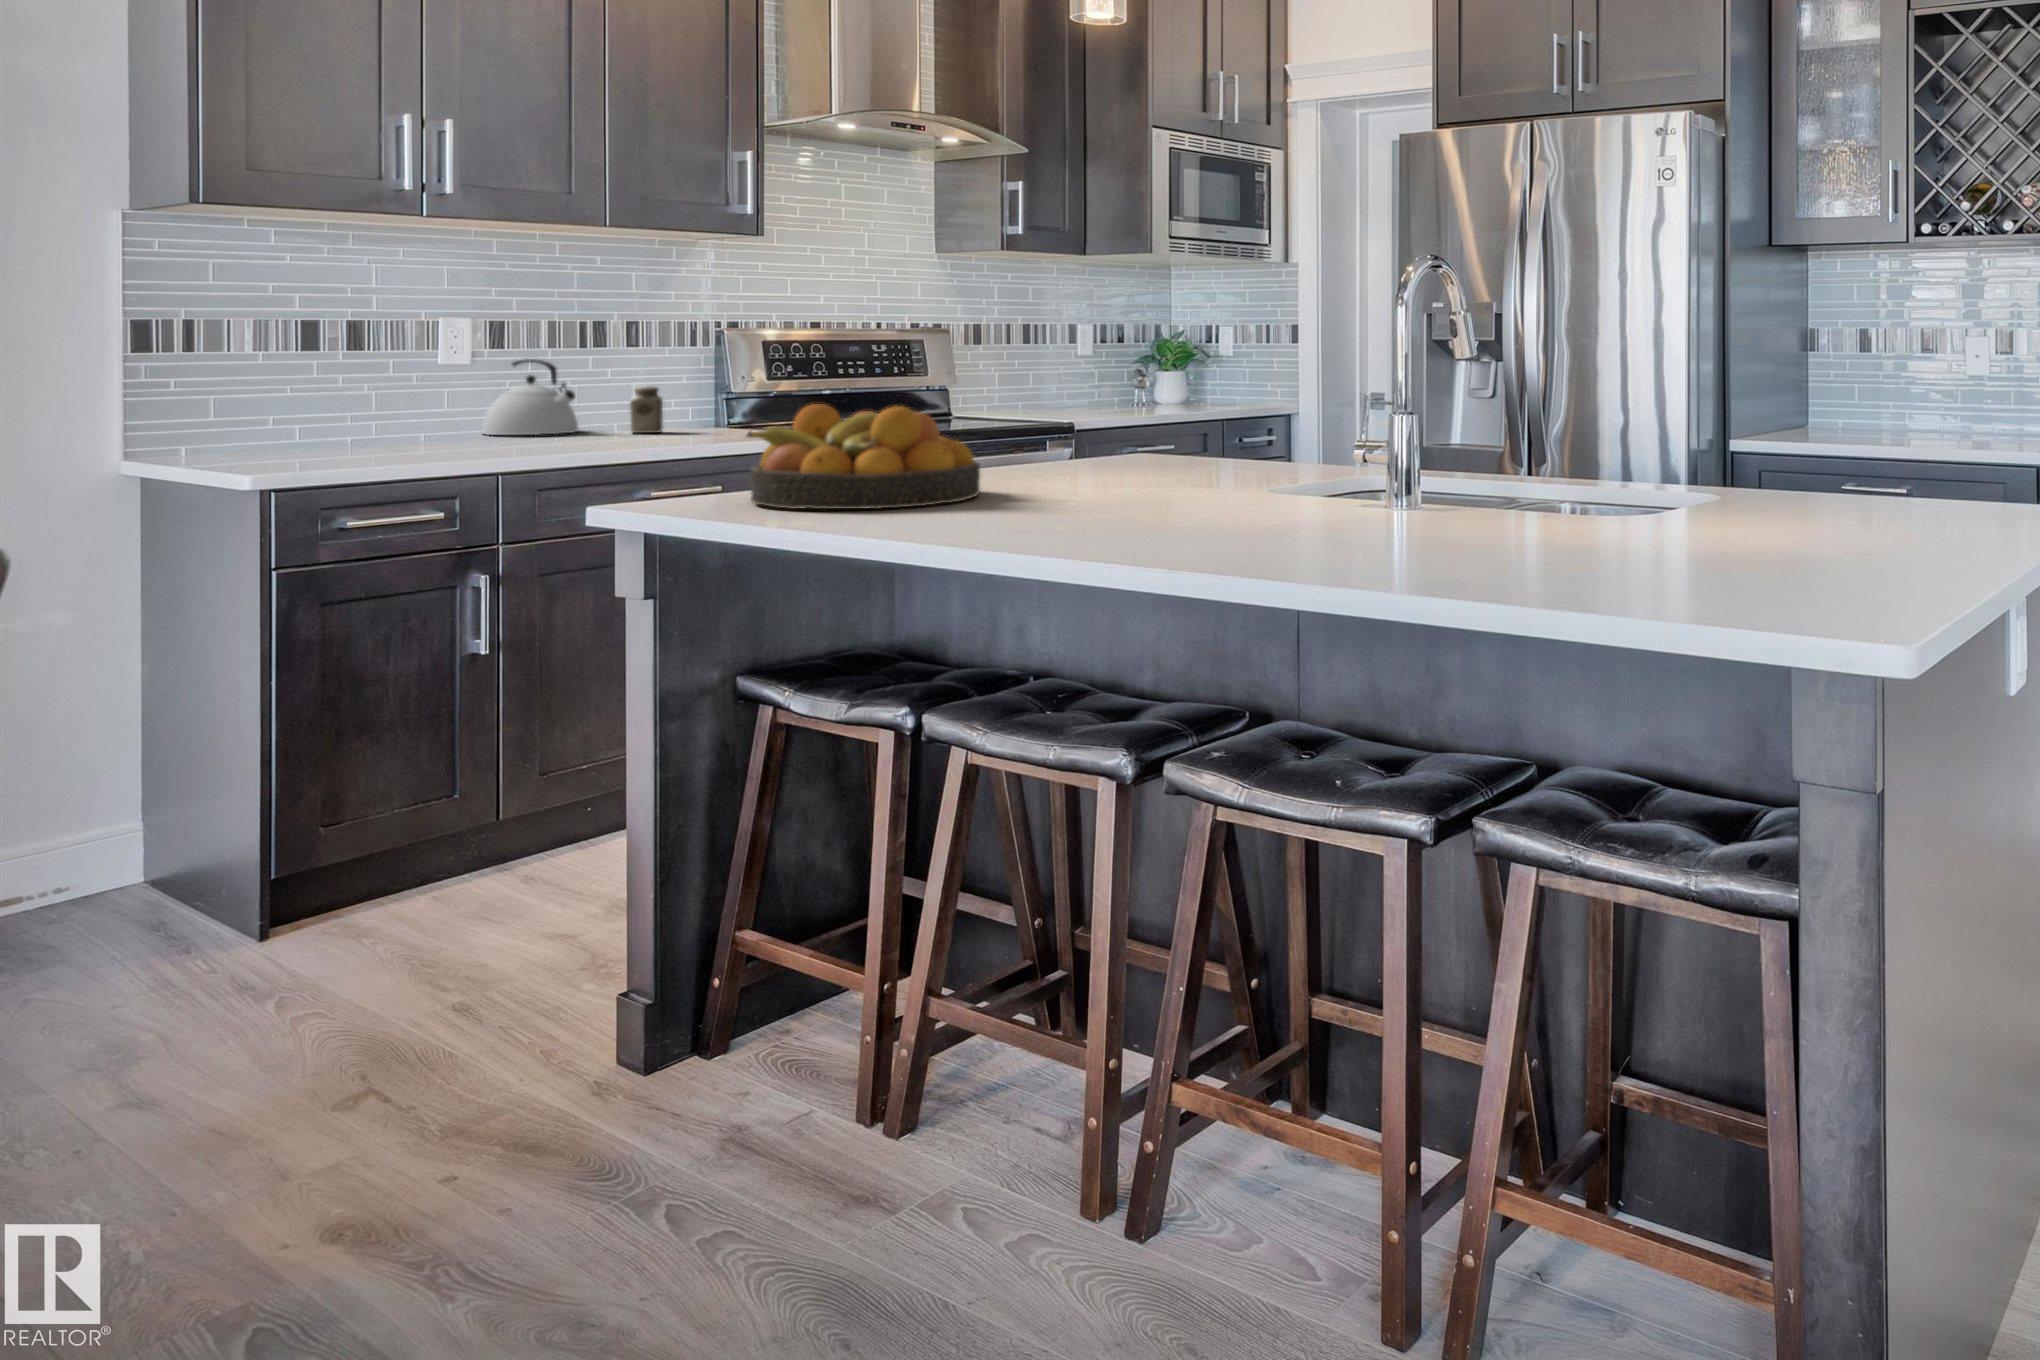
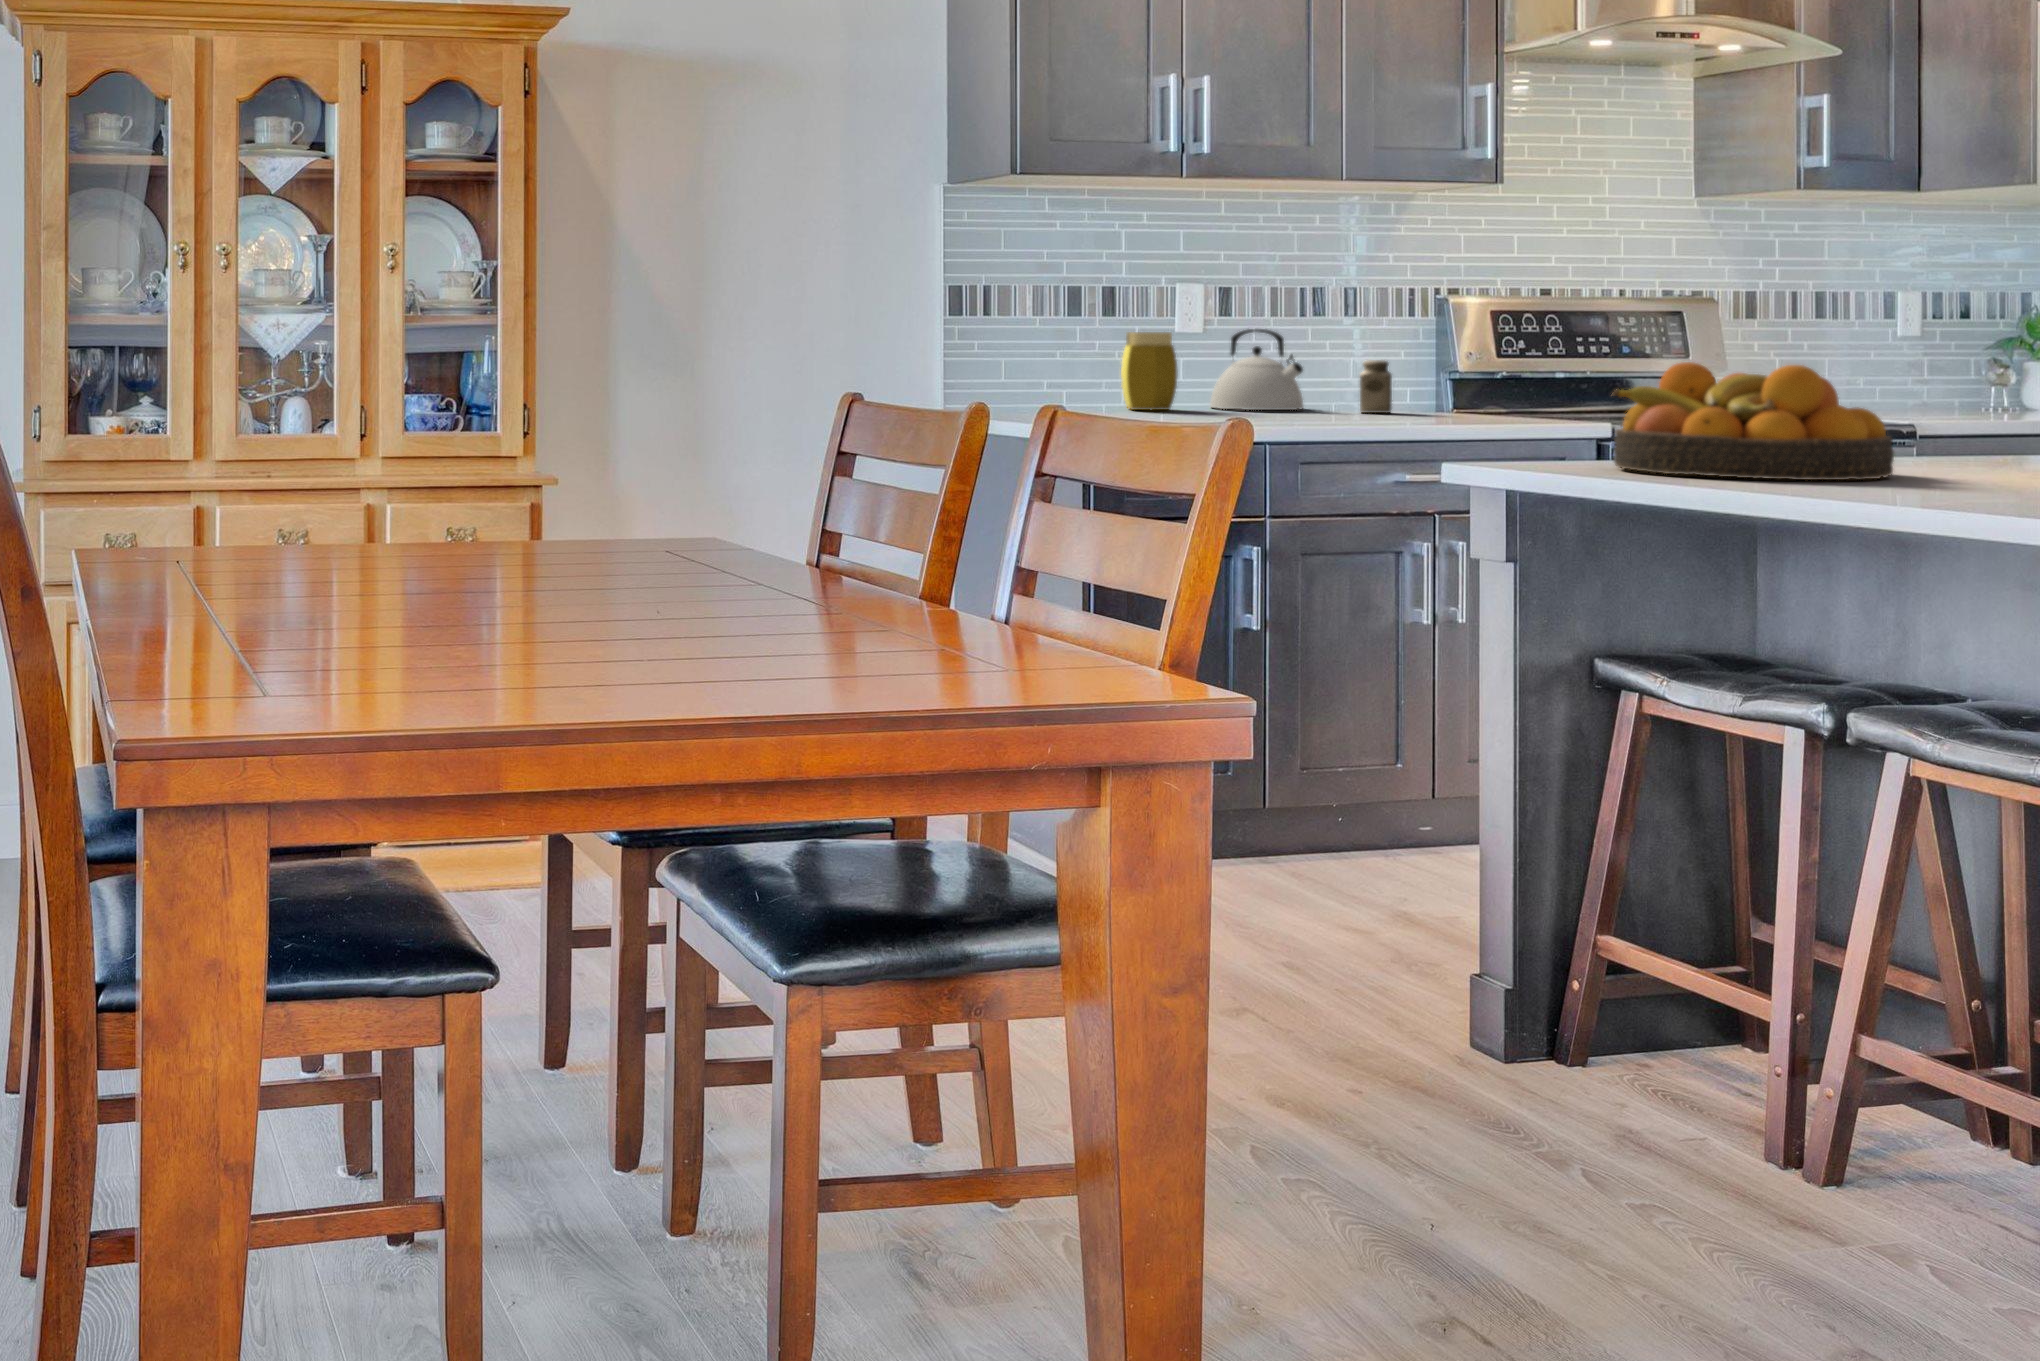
jar: none [375,364,438,440] -> present [1121,332,1177,410]

